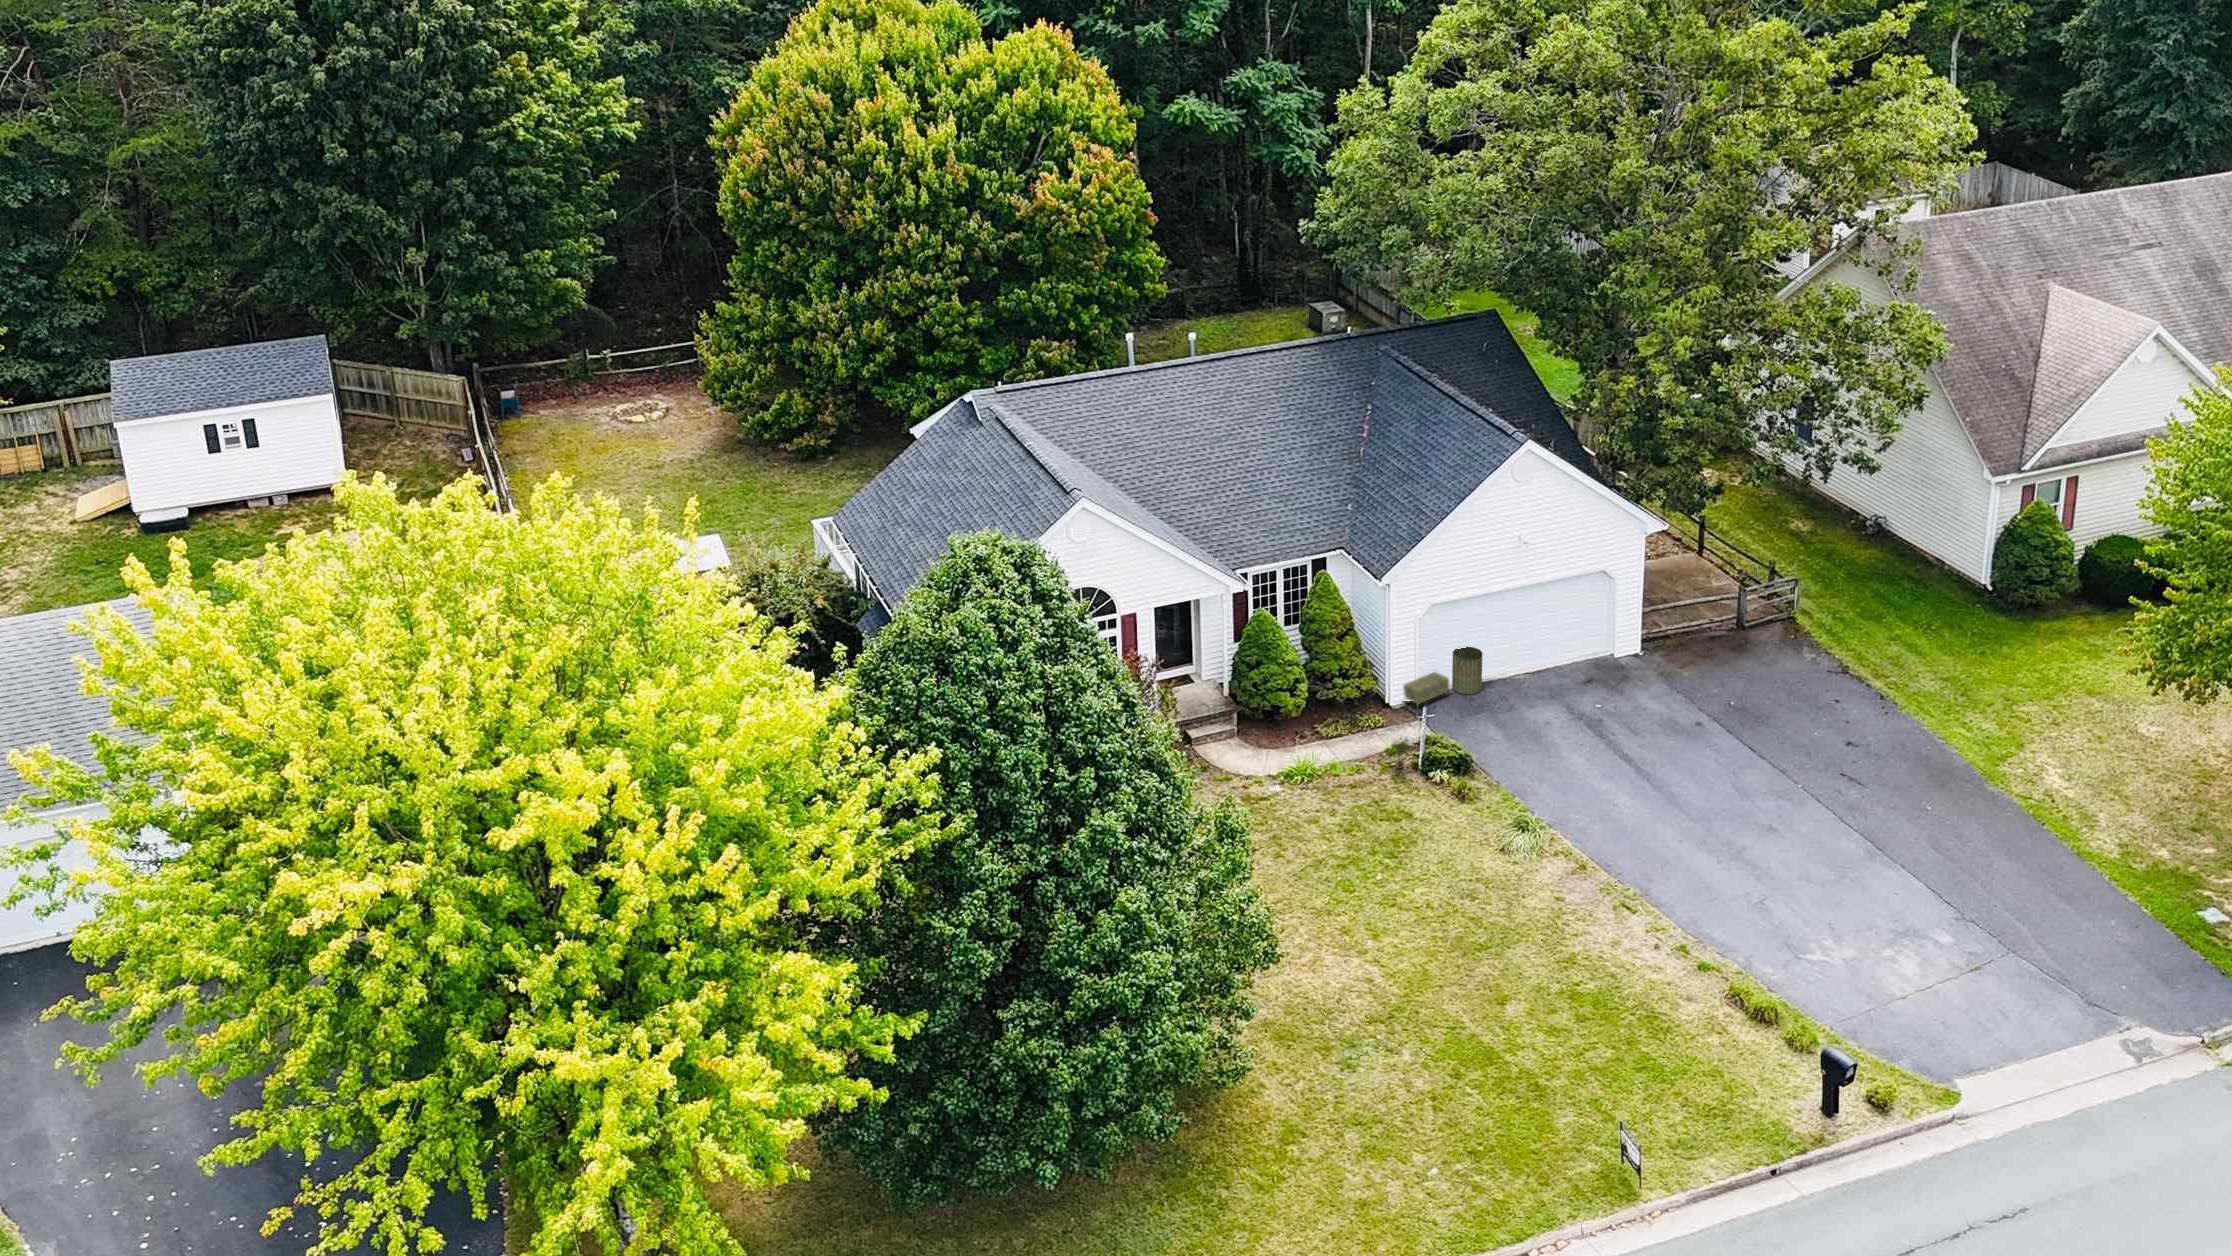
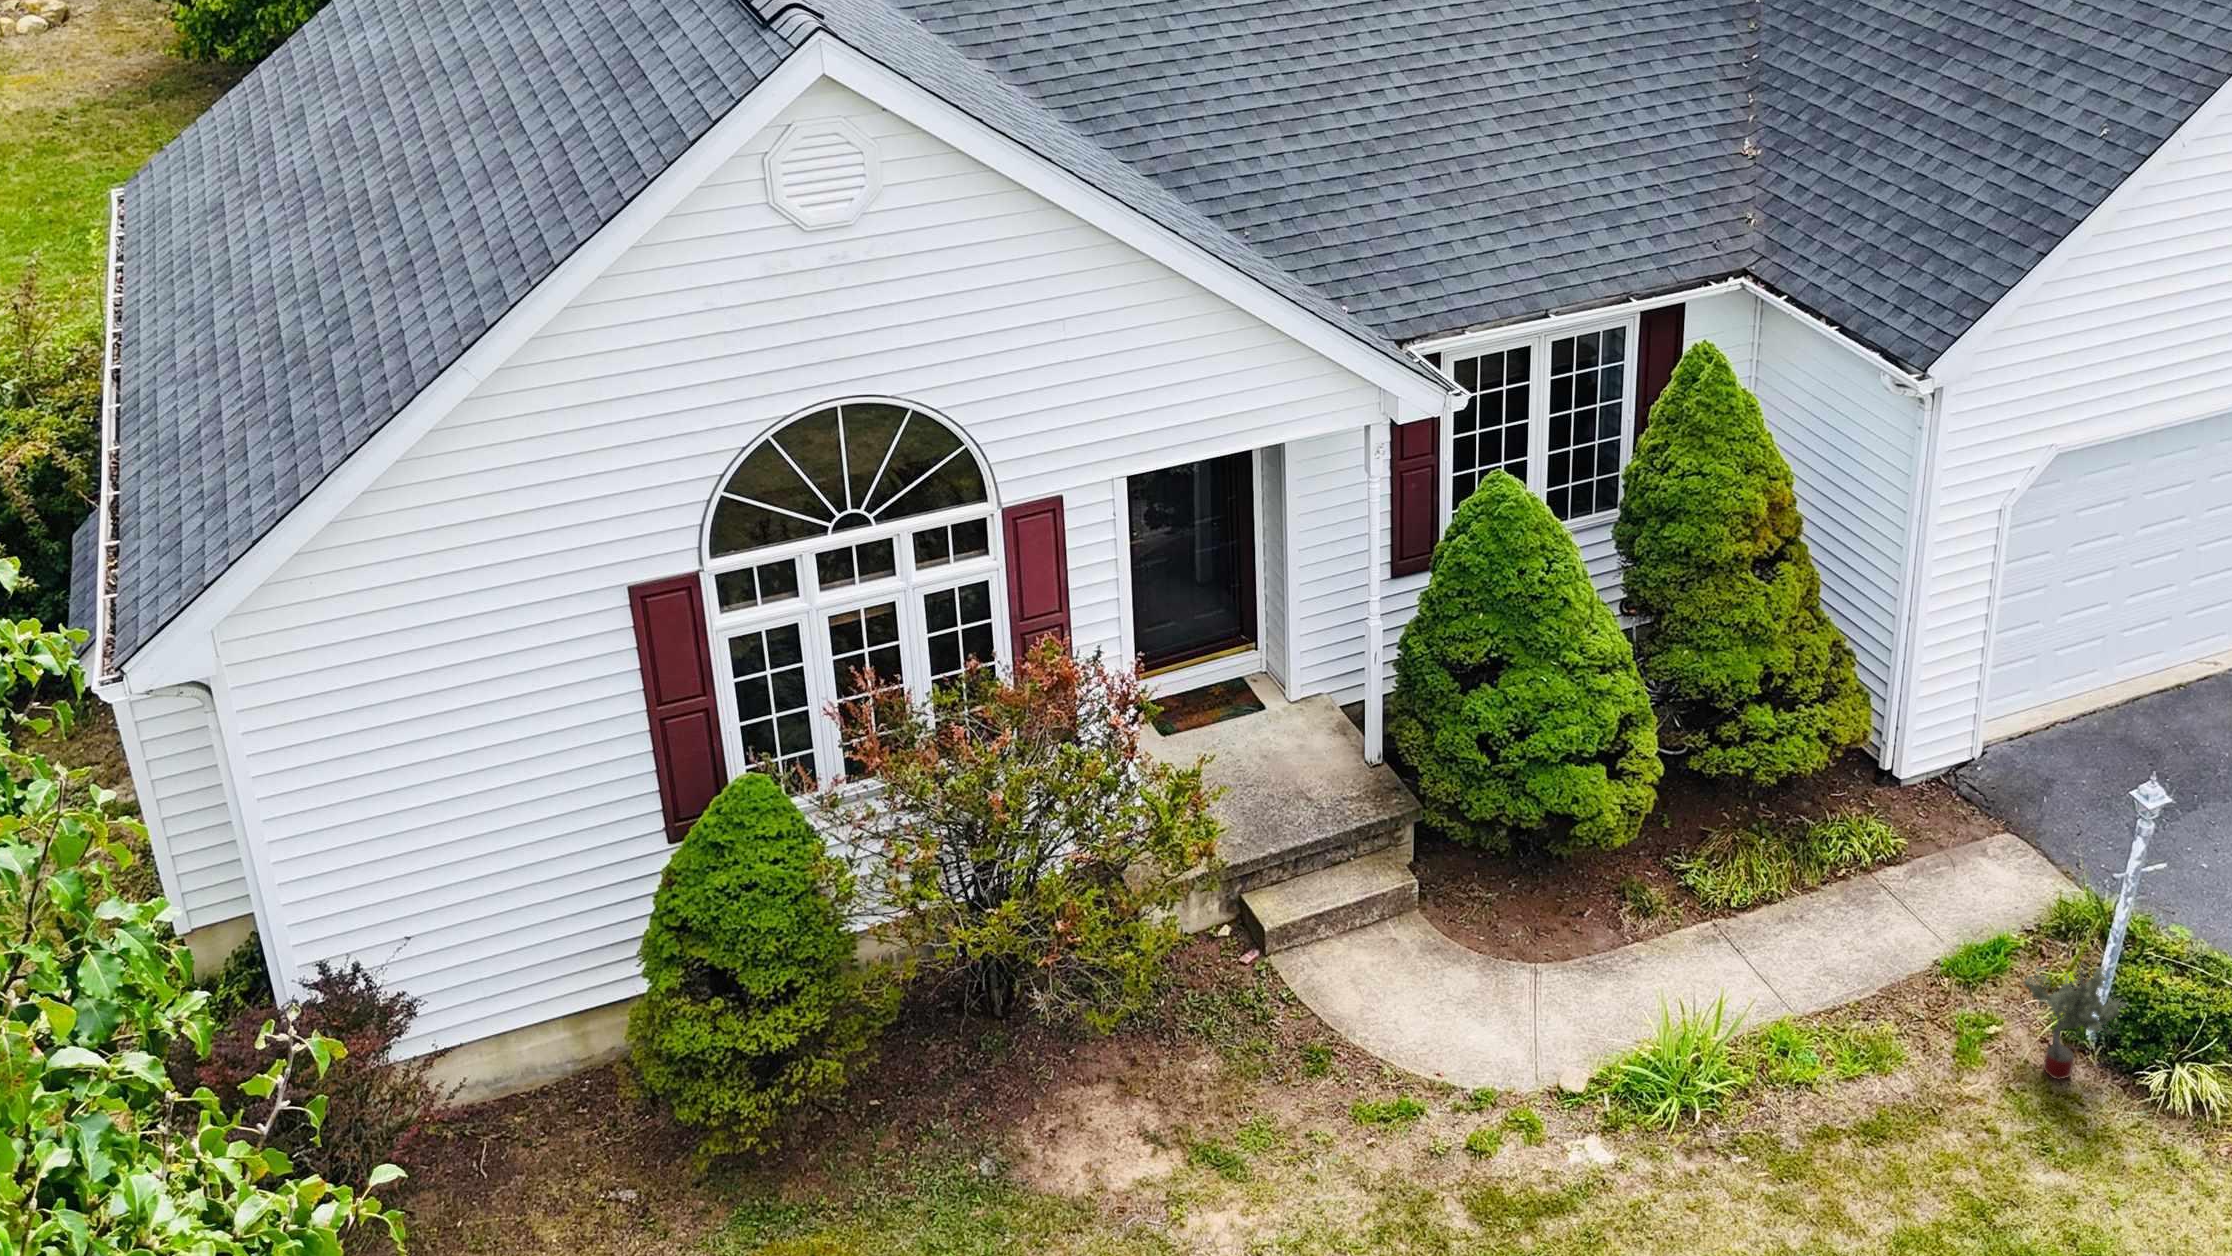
trash can: present [1452,647,1482,695] -> none [2076,585,2195,742]
bench: present [1404,672,1449,708] -> none [1950,667,2093,801]

